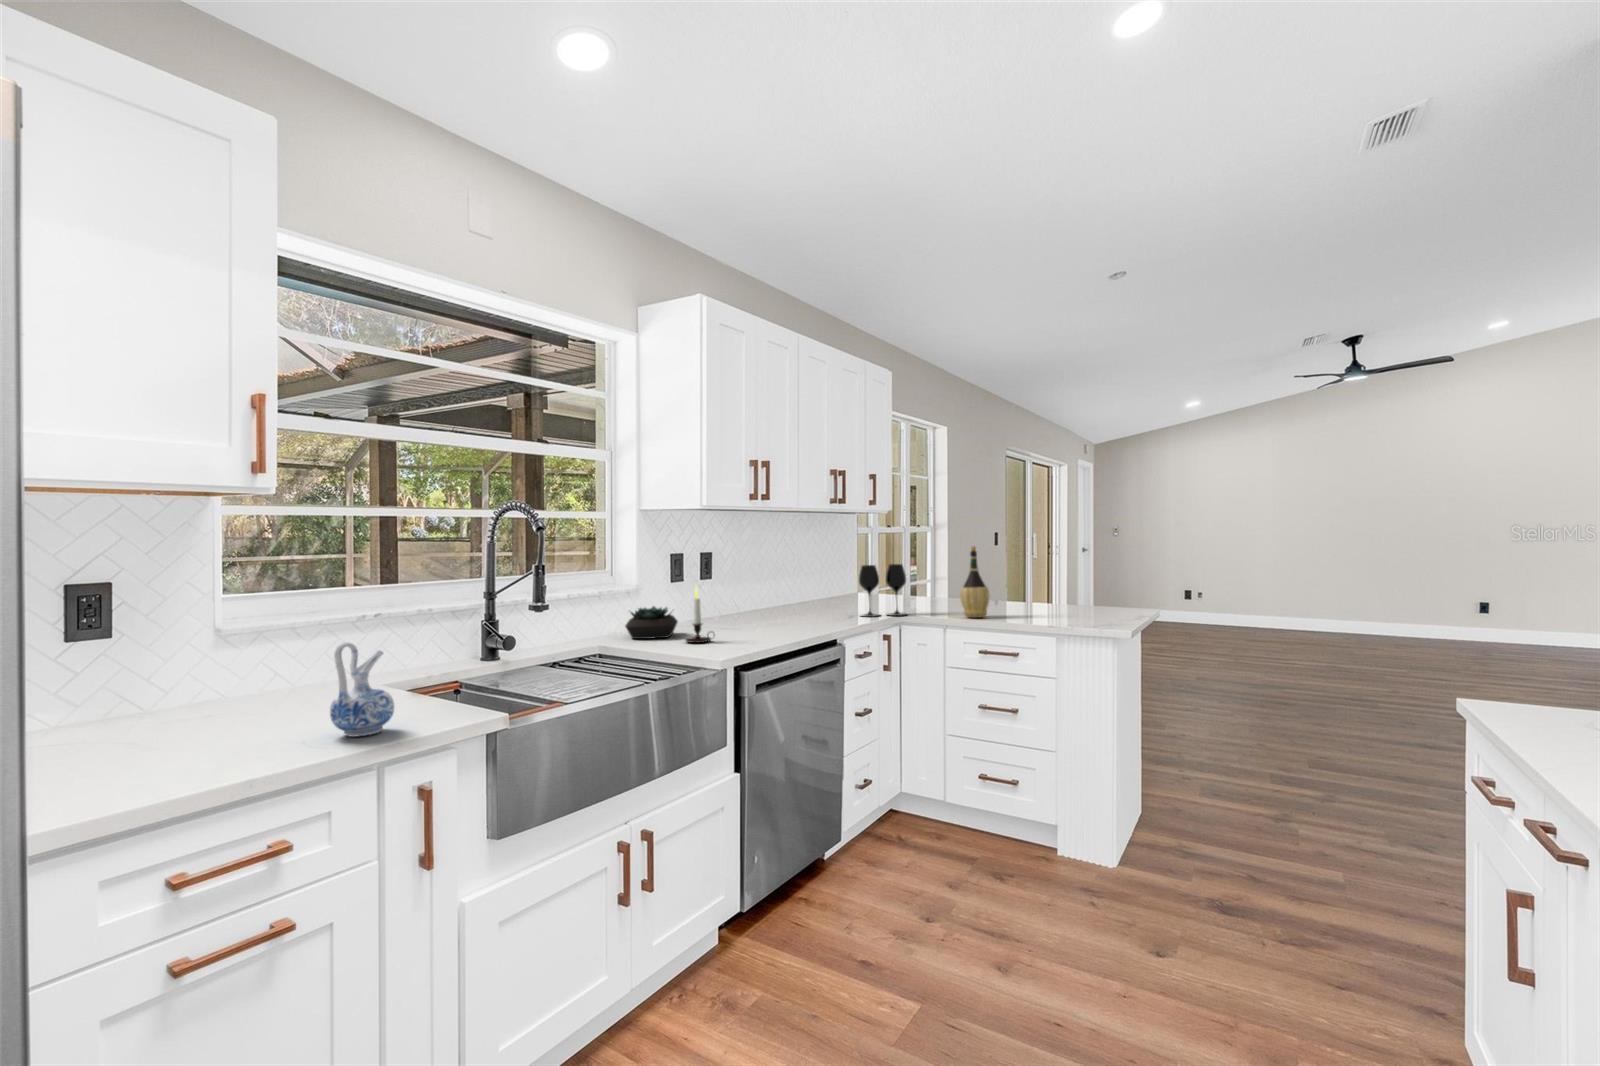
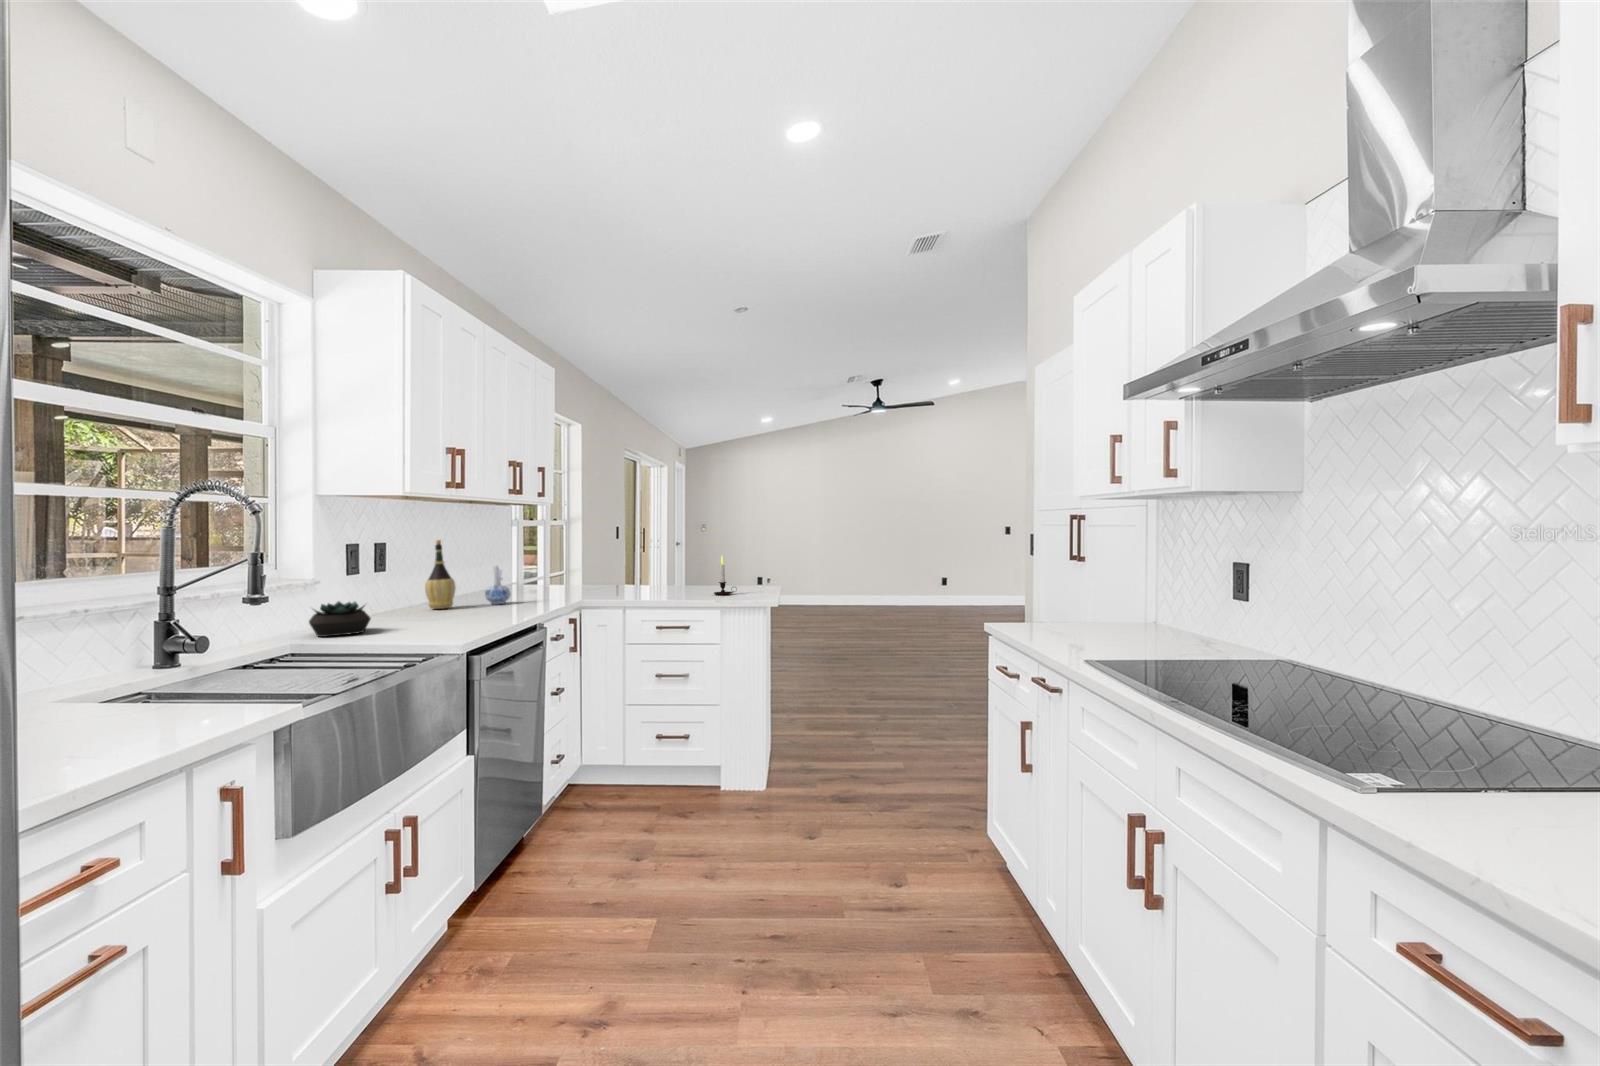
wine bottle: present [960,546,989,618] -> present [425,540,456,609]
wine glass: present [859,564,906,617] -> none [542,553,589,603]
candle: present [685,586,713,643] -> present [714,556,734,595]
ceramic pitcher: present [330,642,394,737] -> present [485,565,511,604]

